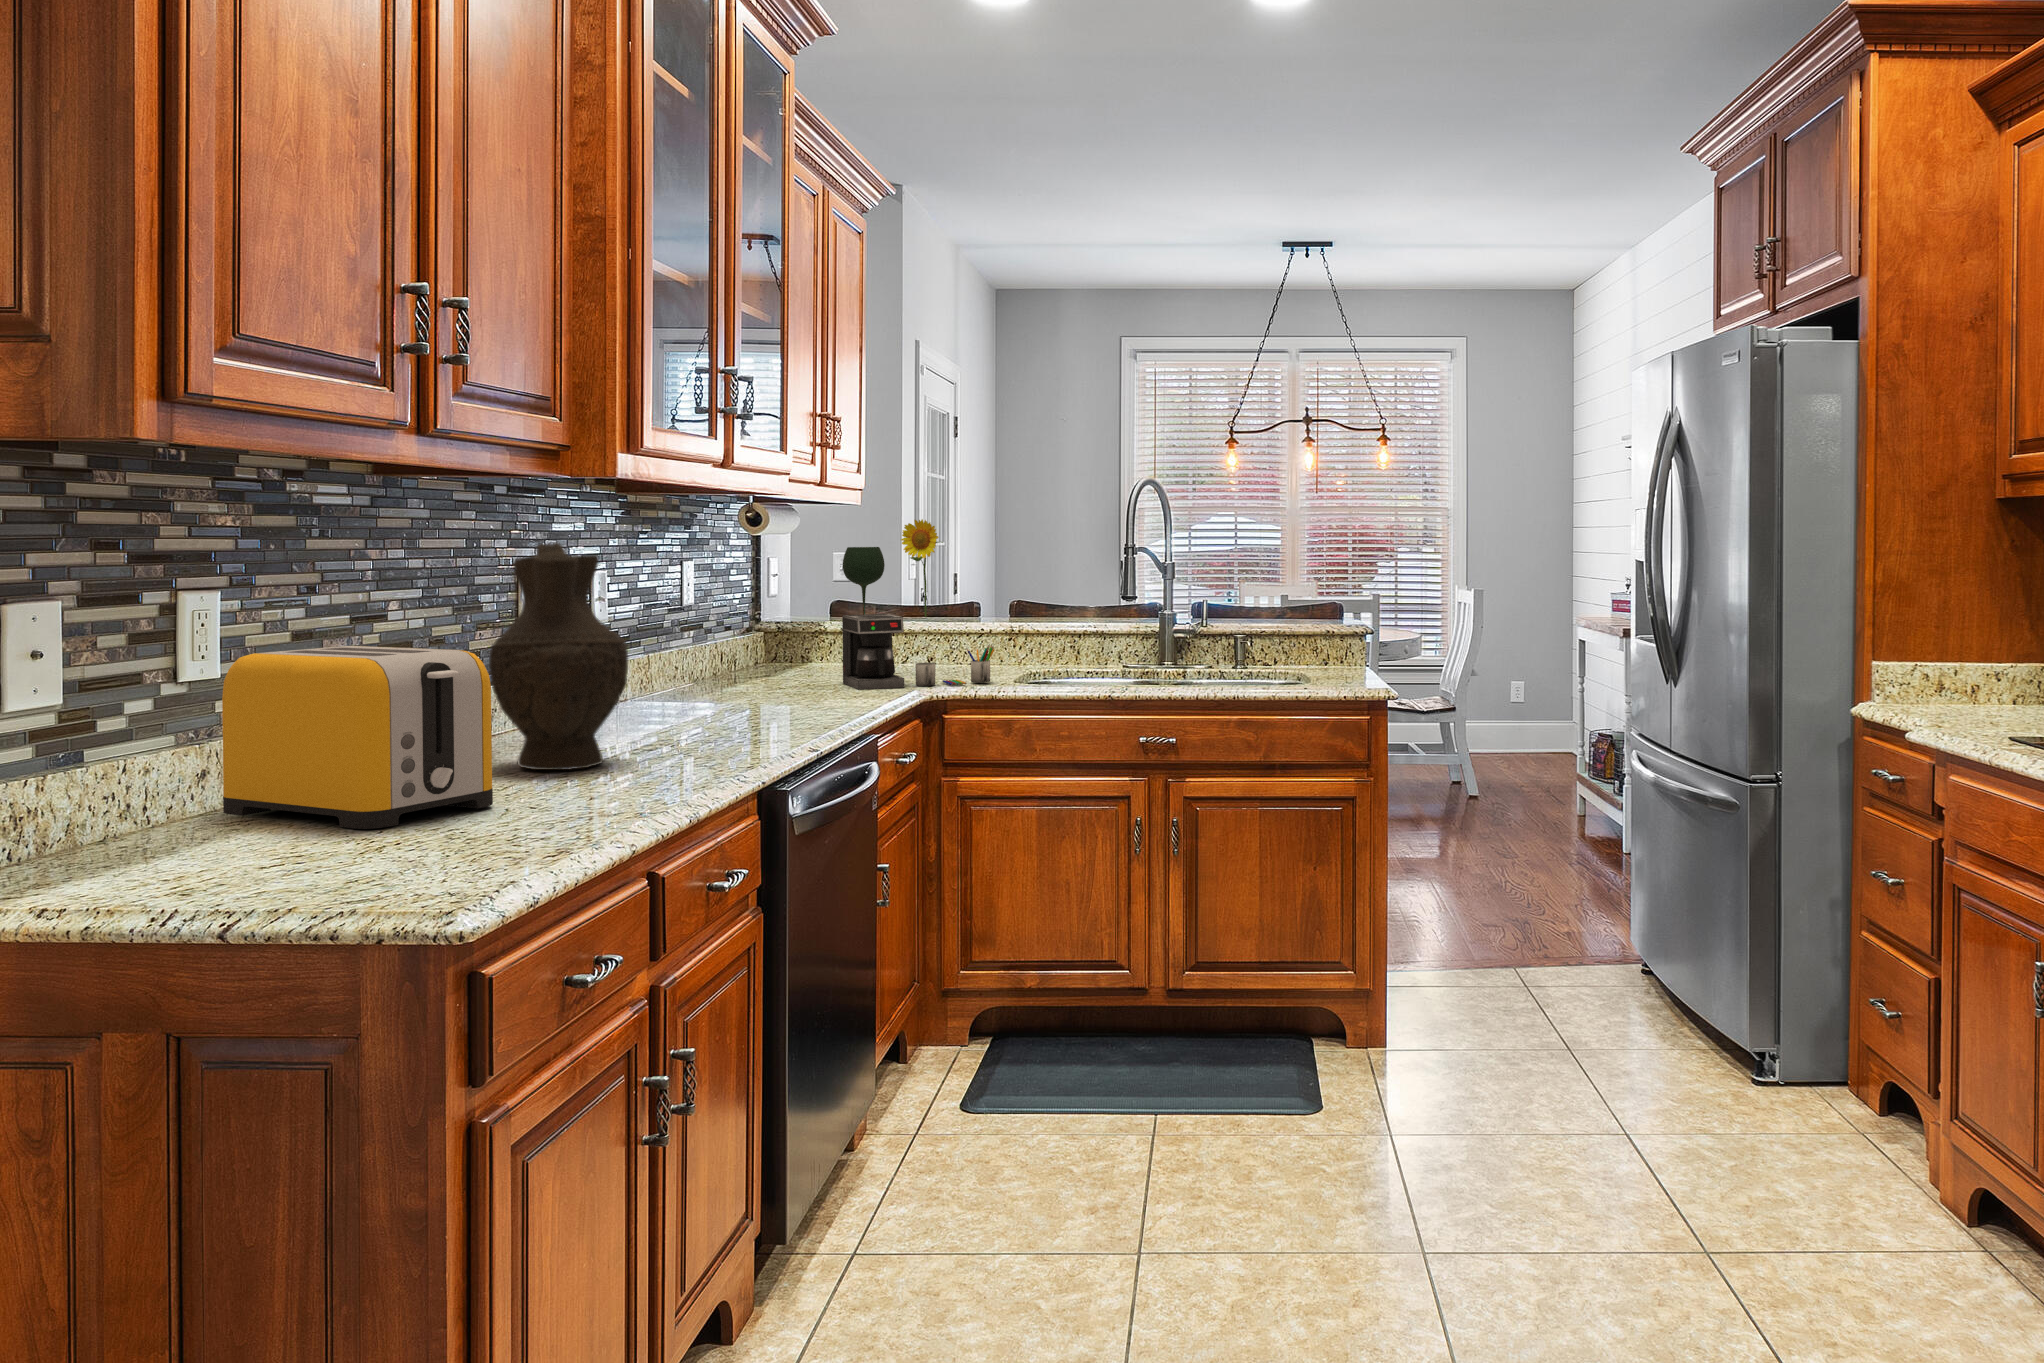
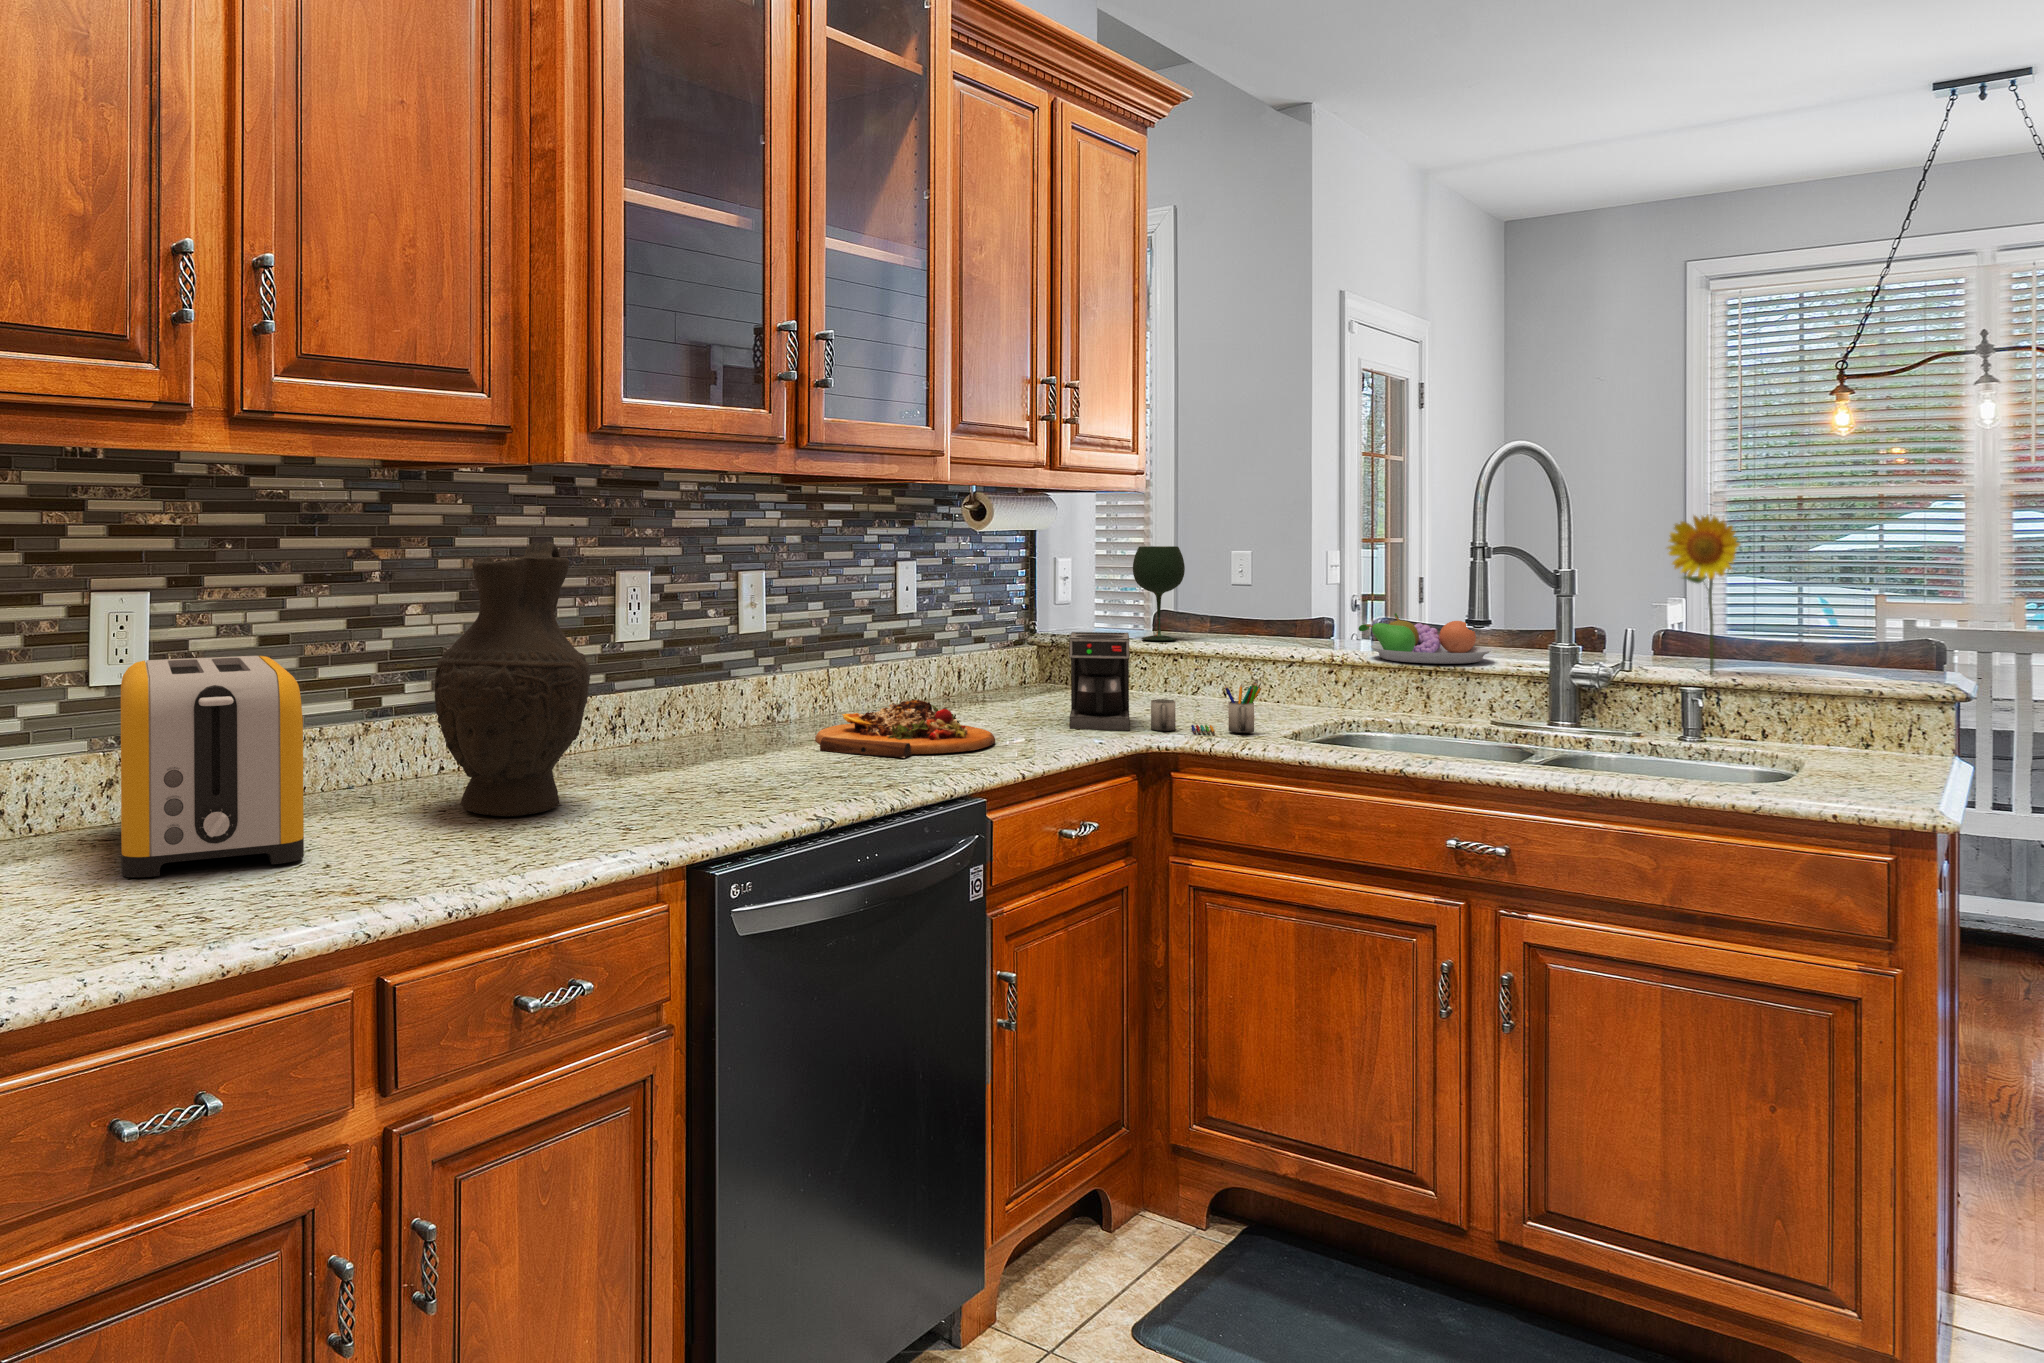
flower: present [901,519,943,617] -> present [1668,515,1740,675]
fruit bowl: none [1031,594,1116,628] -> present [1359,613,1492,664]
cutting board: none [676,671,832,716] -> present [815,699,995,758]

